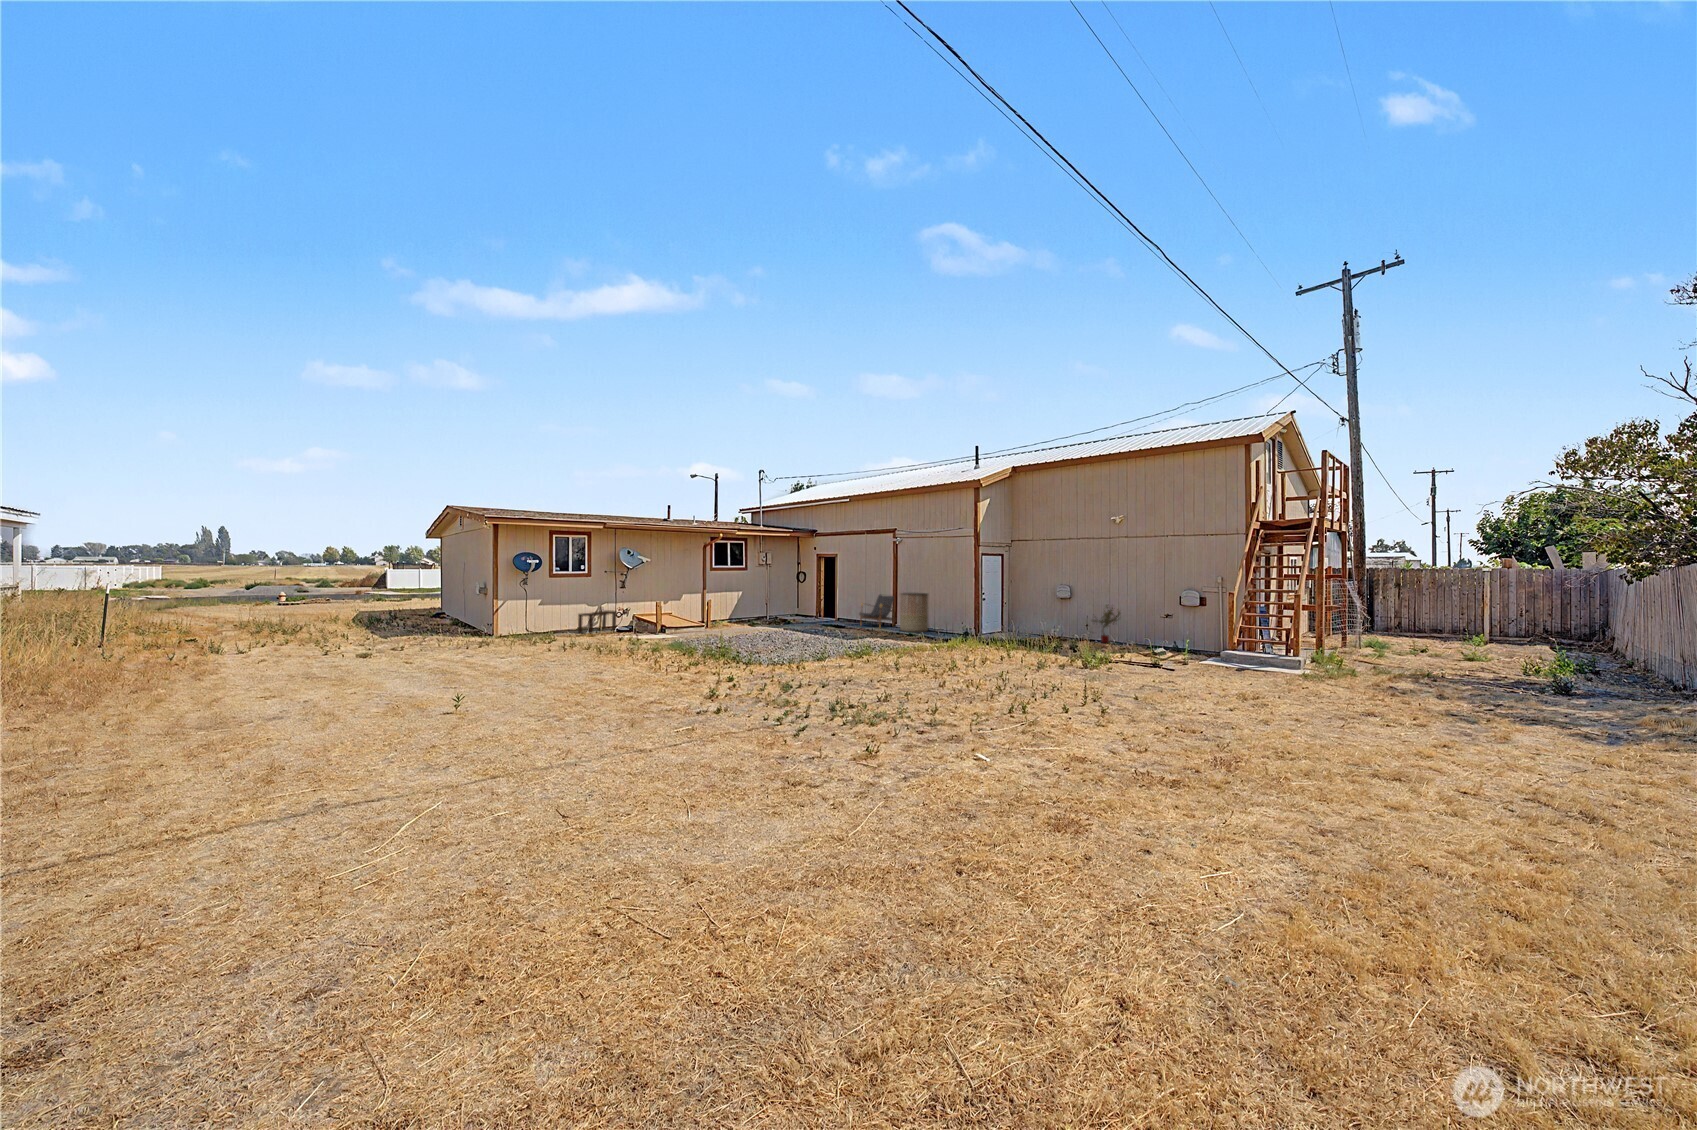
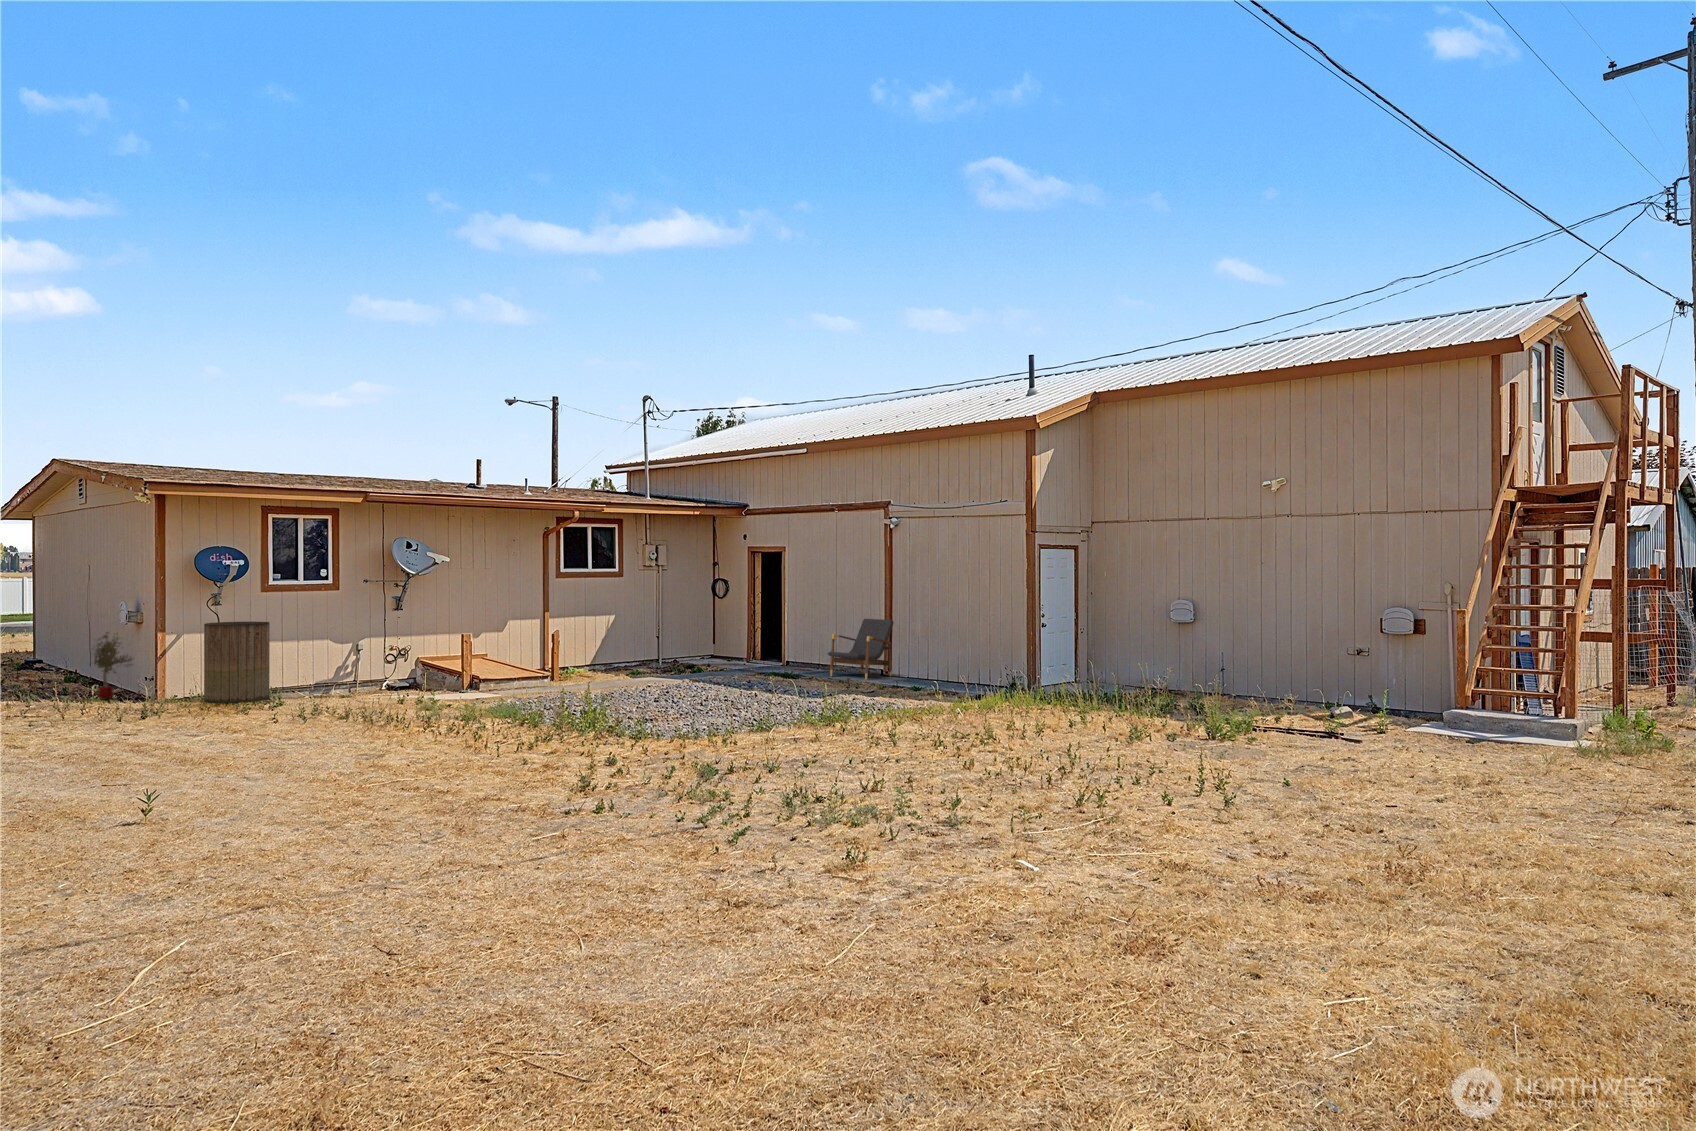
trash can: present [900,593,928,632] -> present [204,622,270,703]
potted tree: present [1093,605,1120,643] -> present [94,632,132,700]
bench: present [578,610,617,633] -> none [314,651,384,694]

